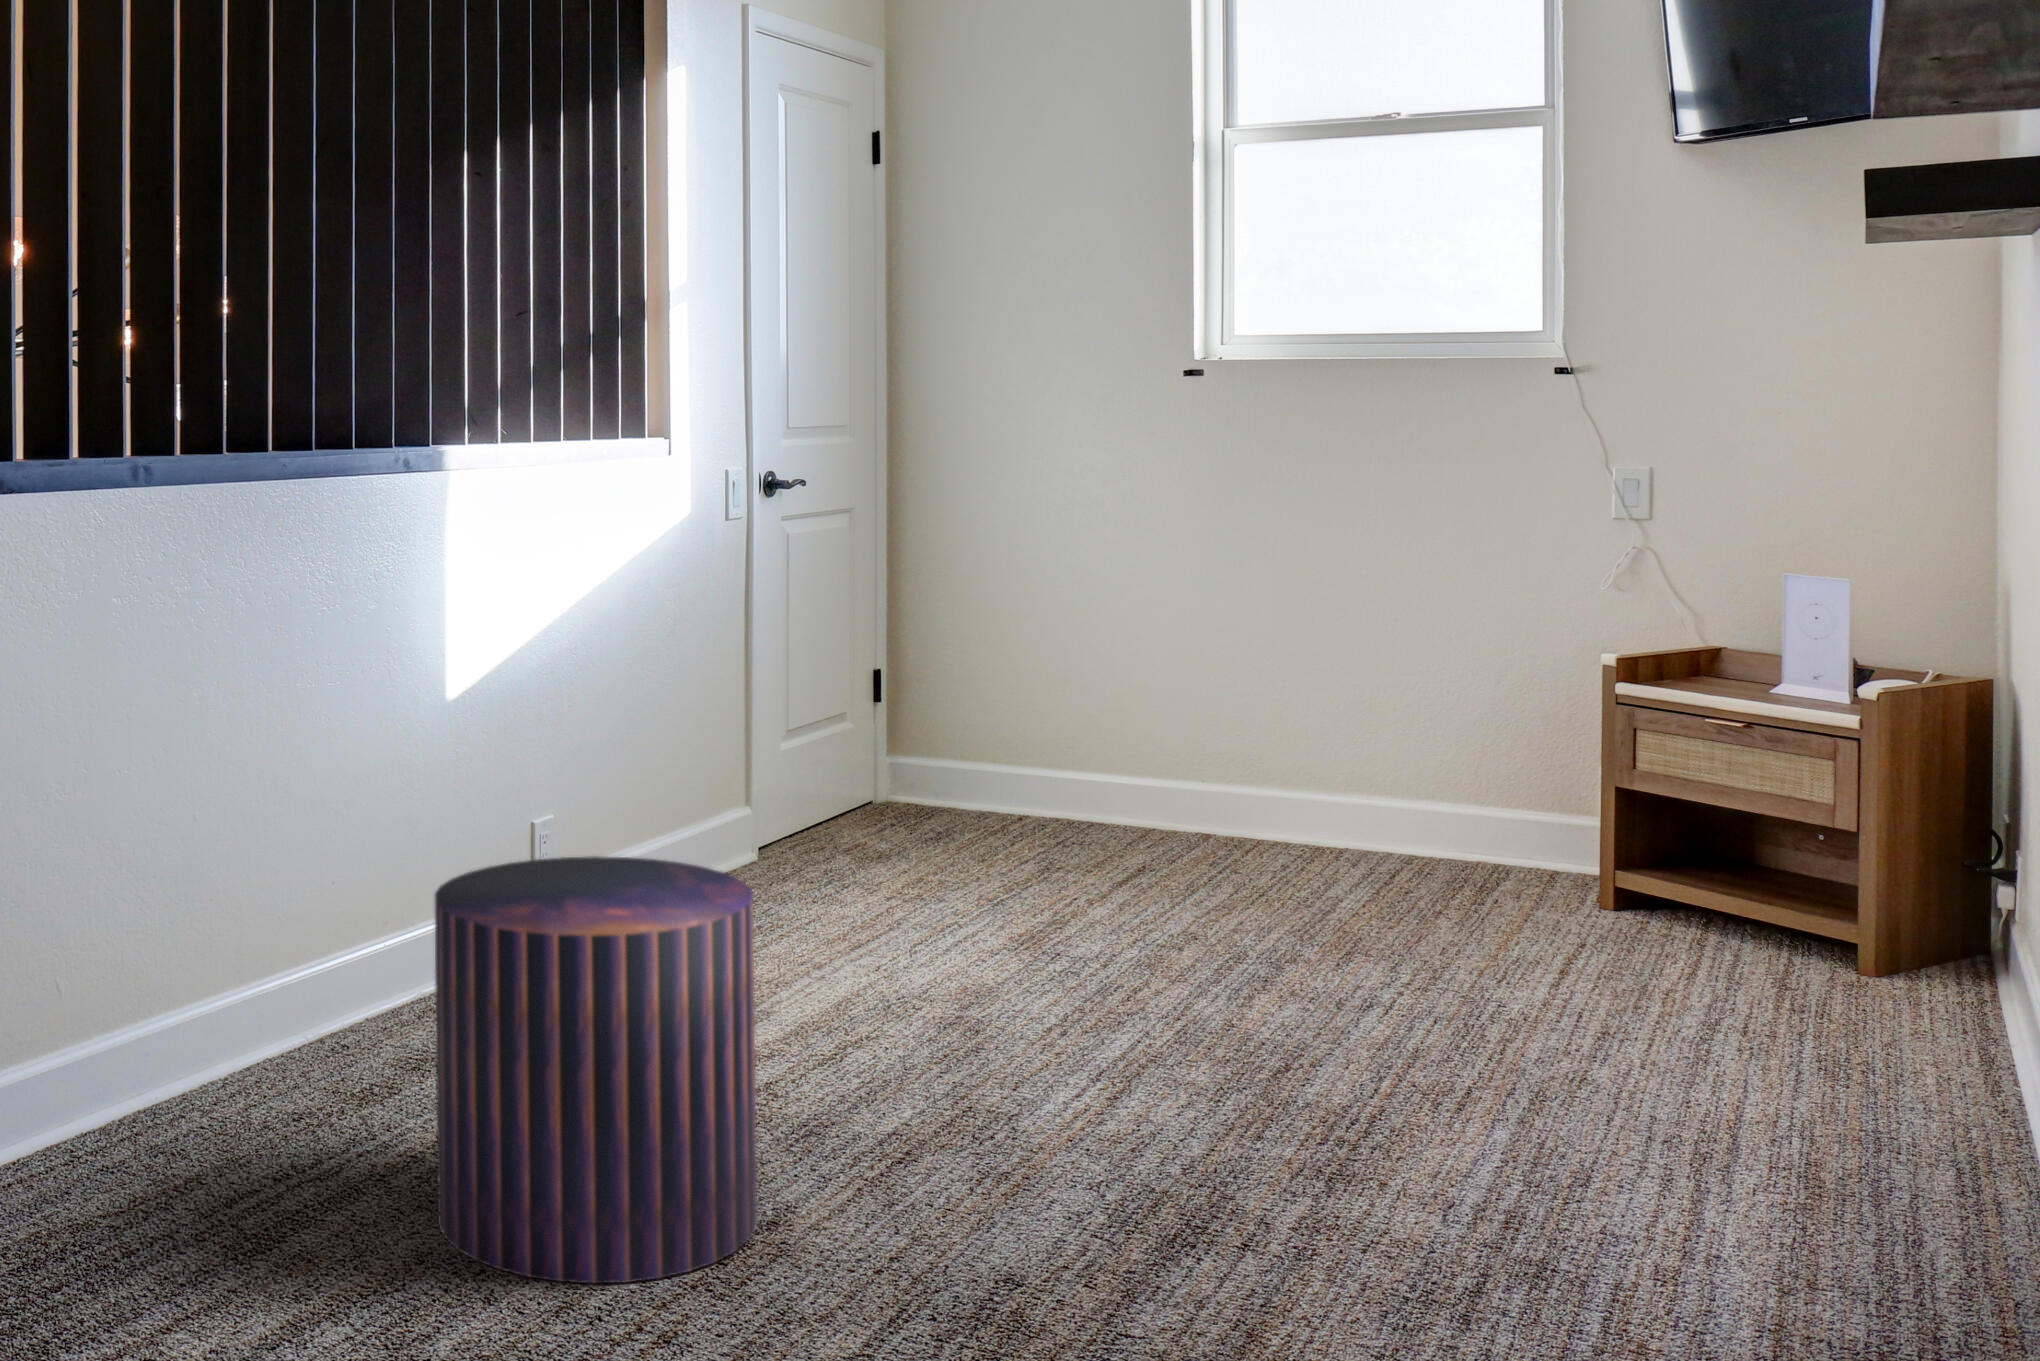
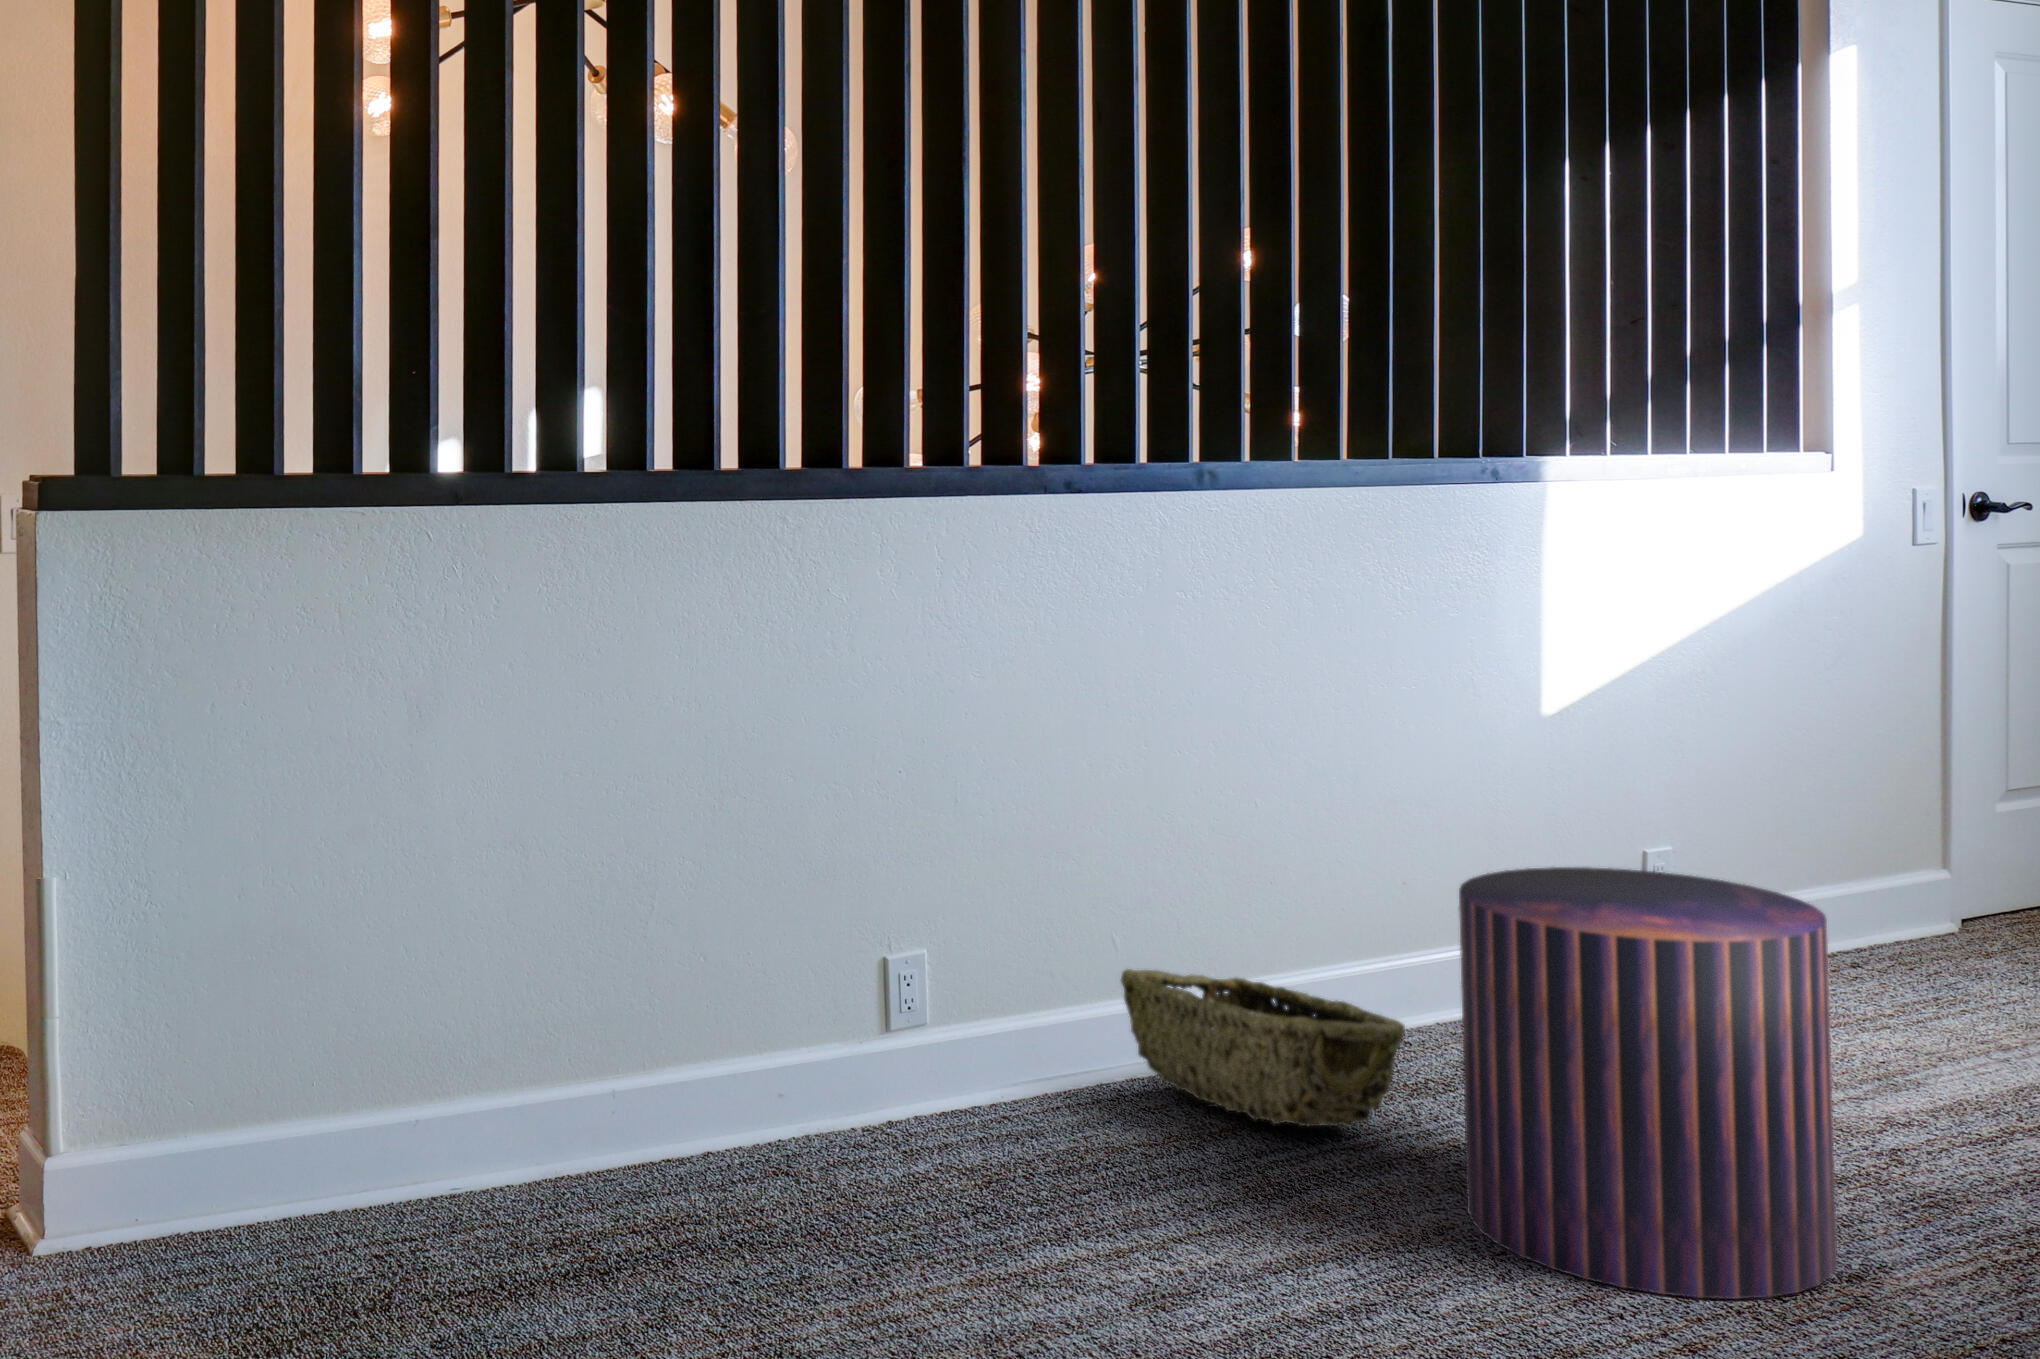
woven basket: none [74,1006,366,1166] -> present [1121,969,1405,1126]

